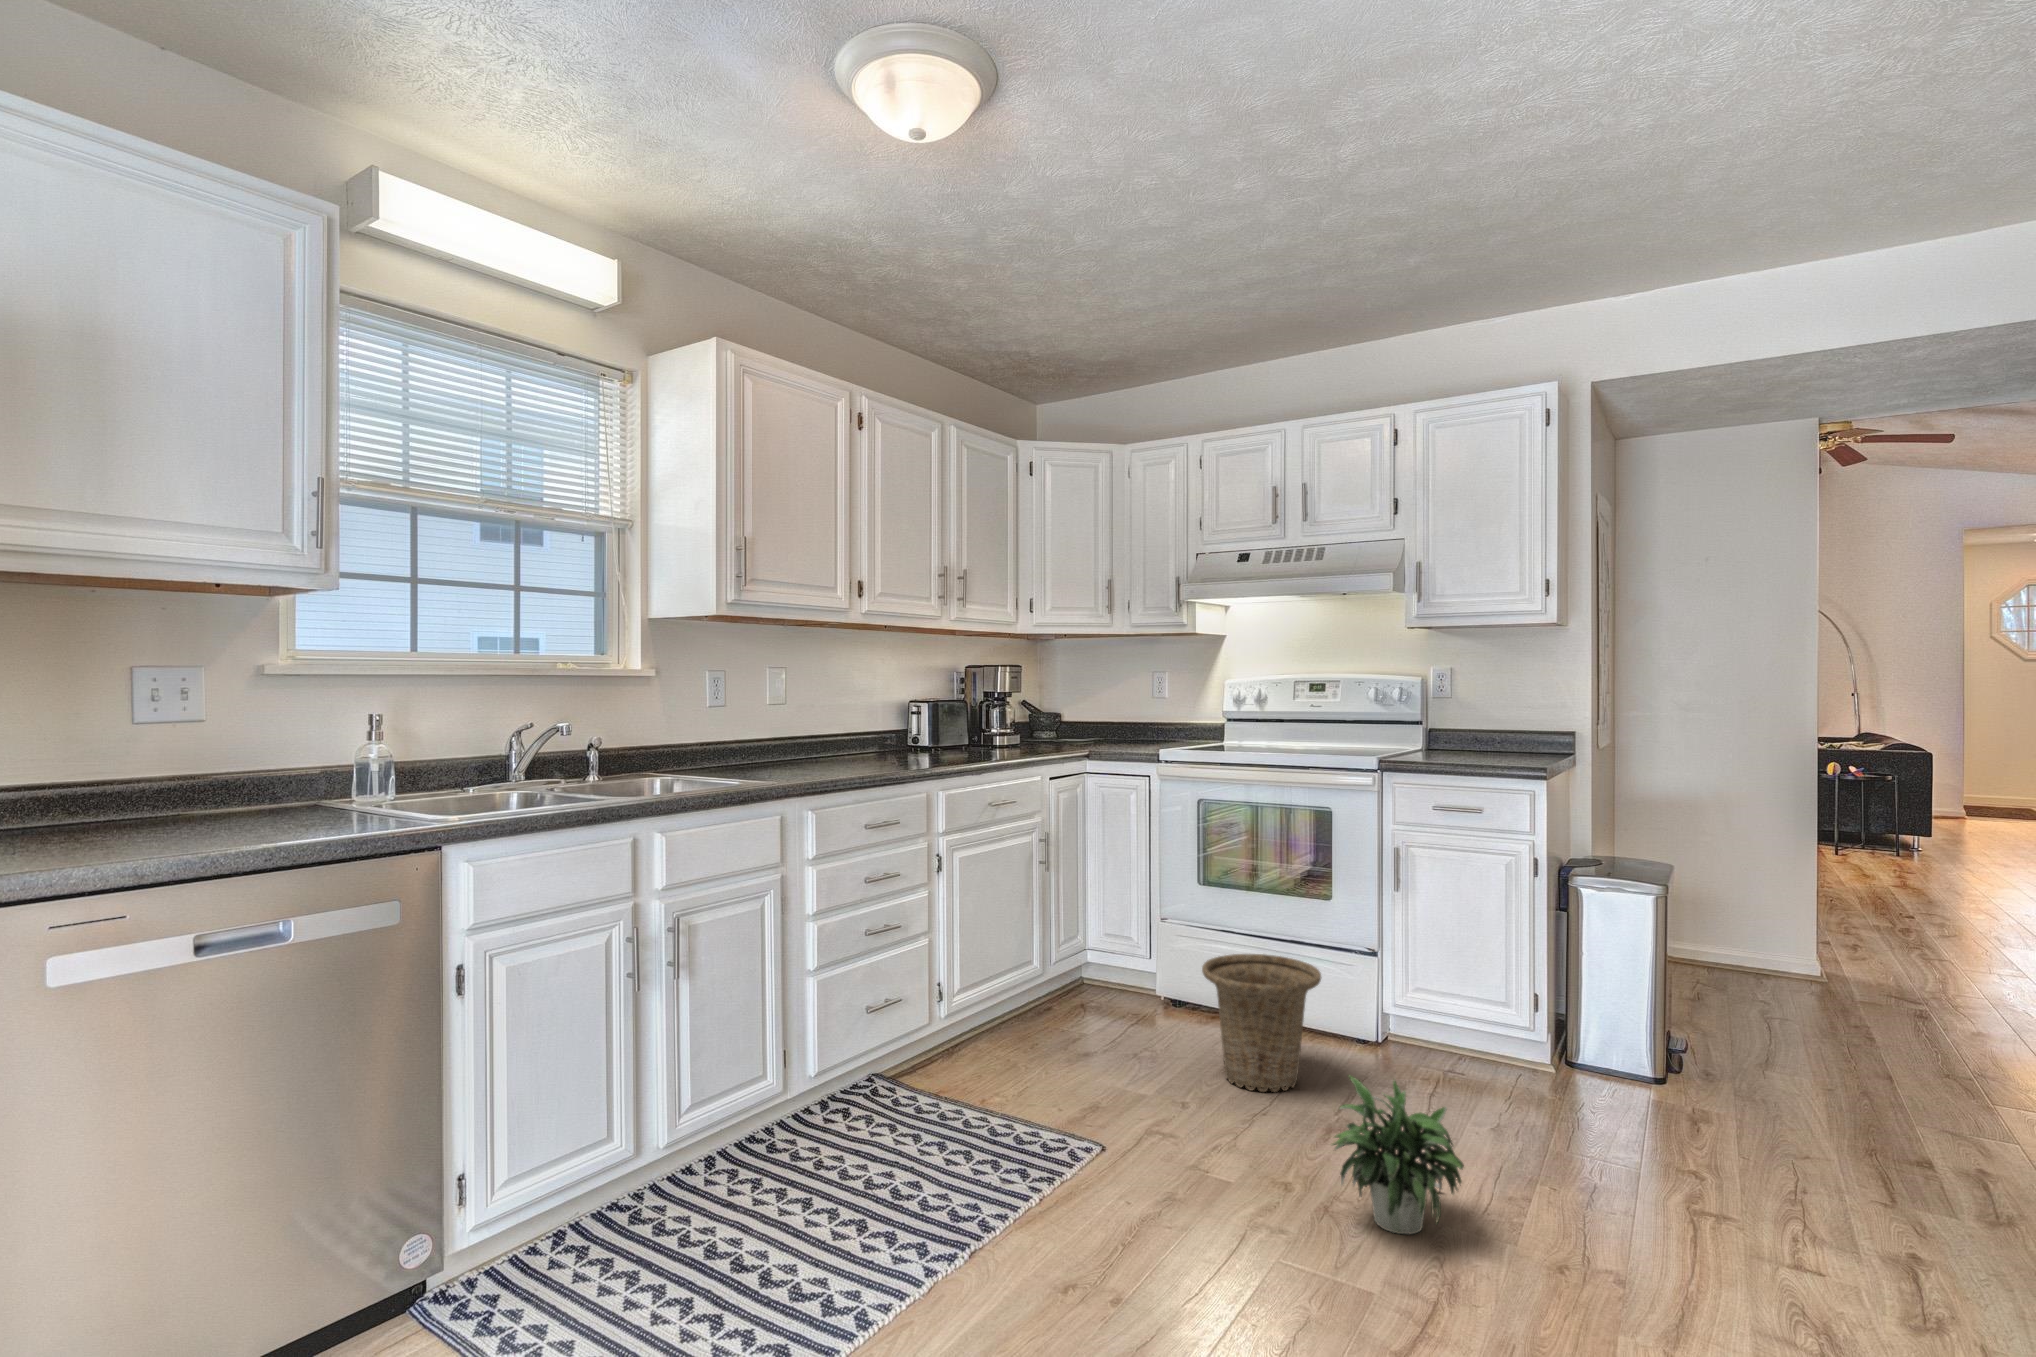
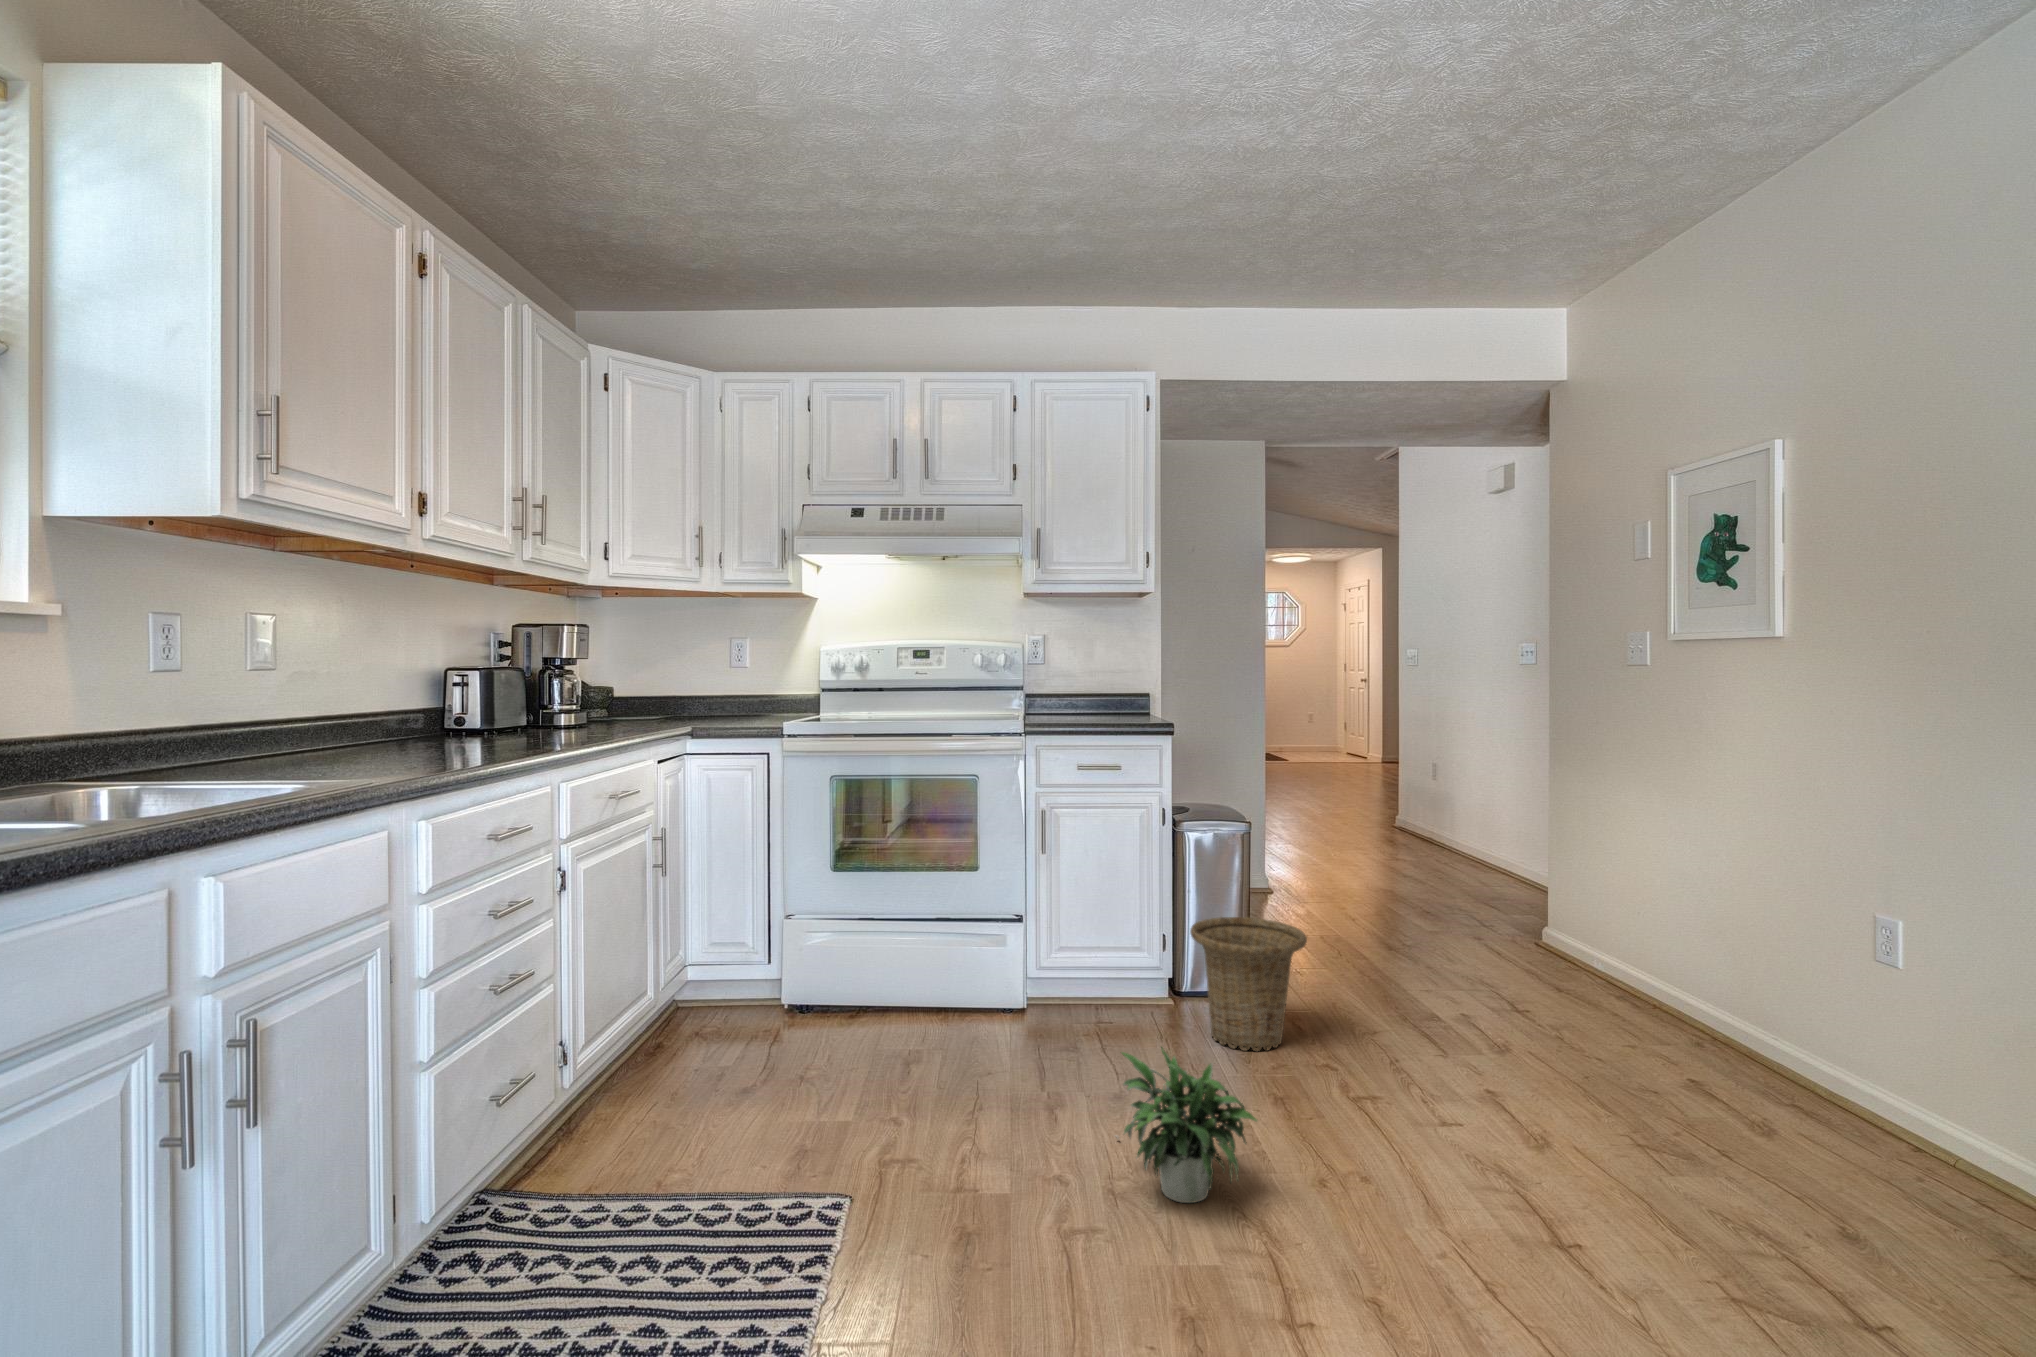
basket: present [1202,954,1321,1092] -> present [1190,917,1307,1051]

